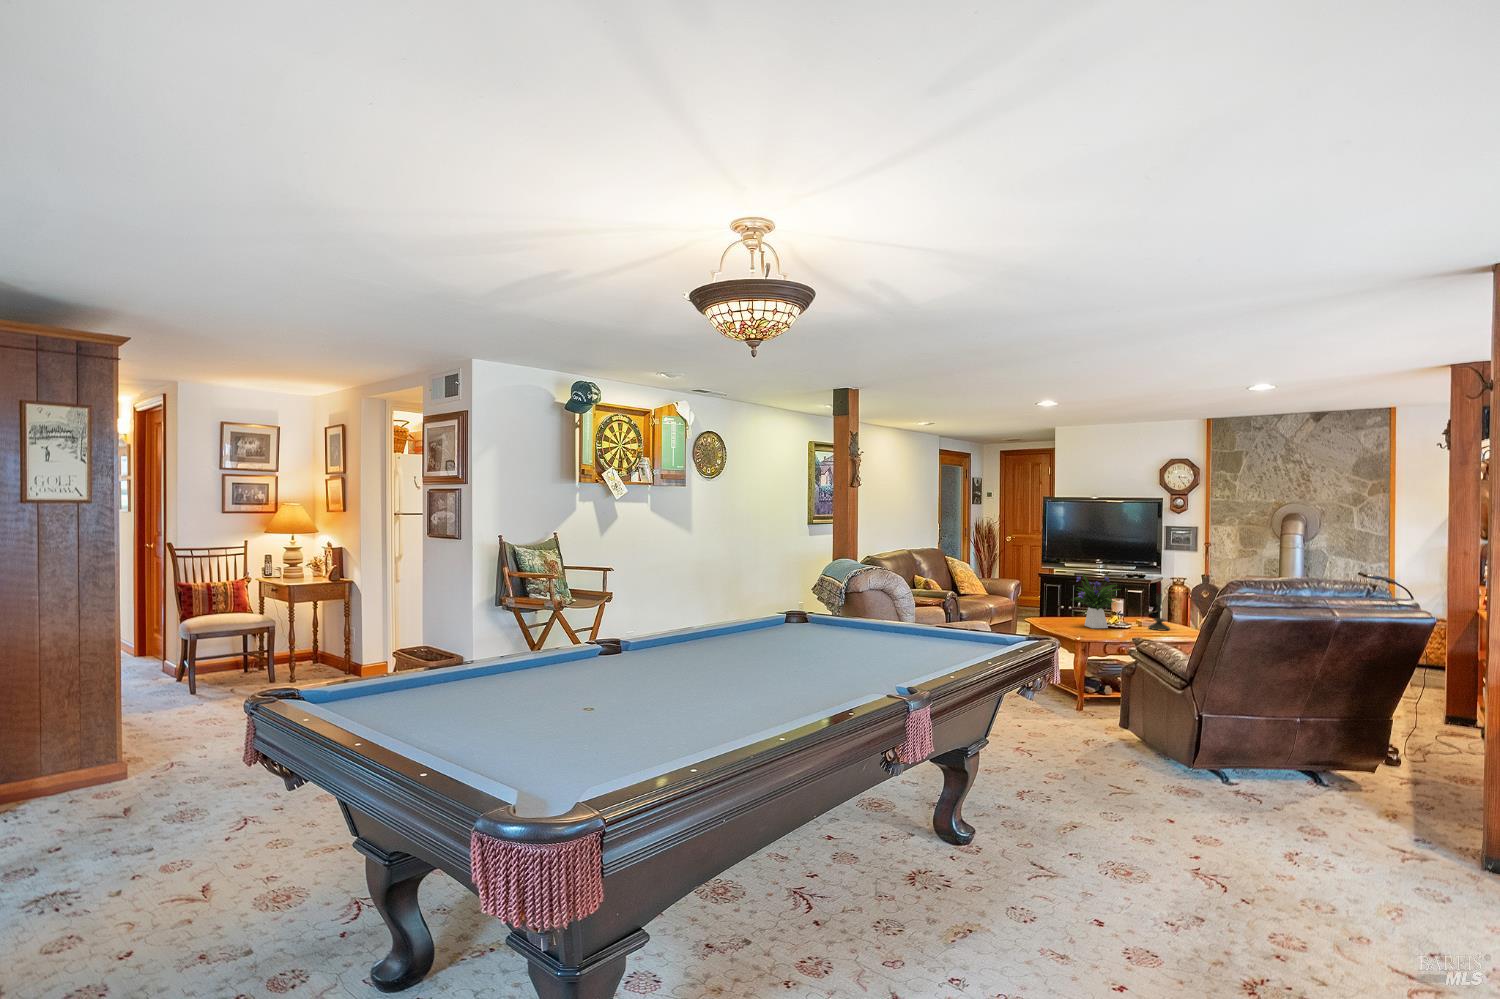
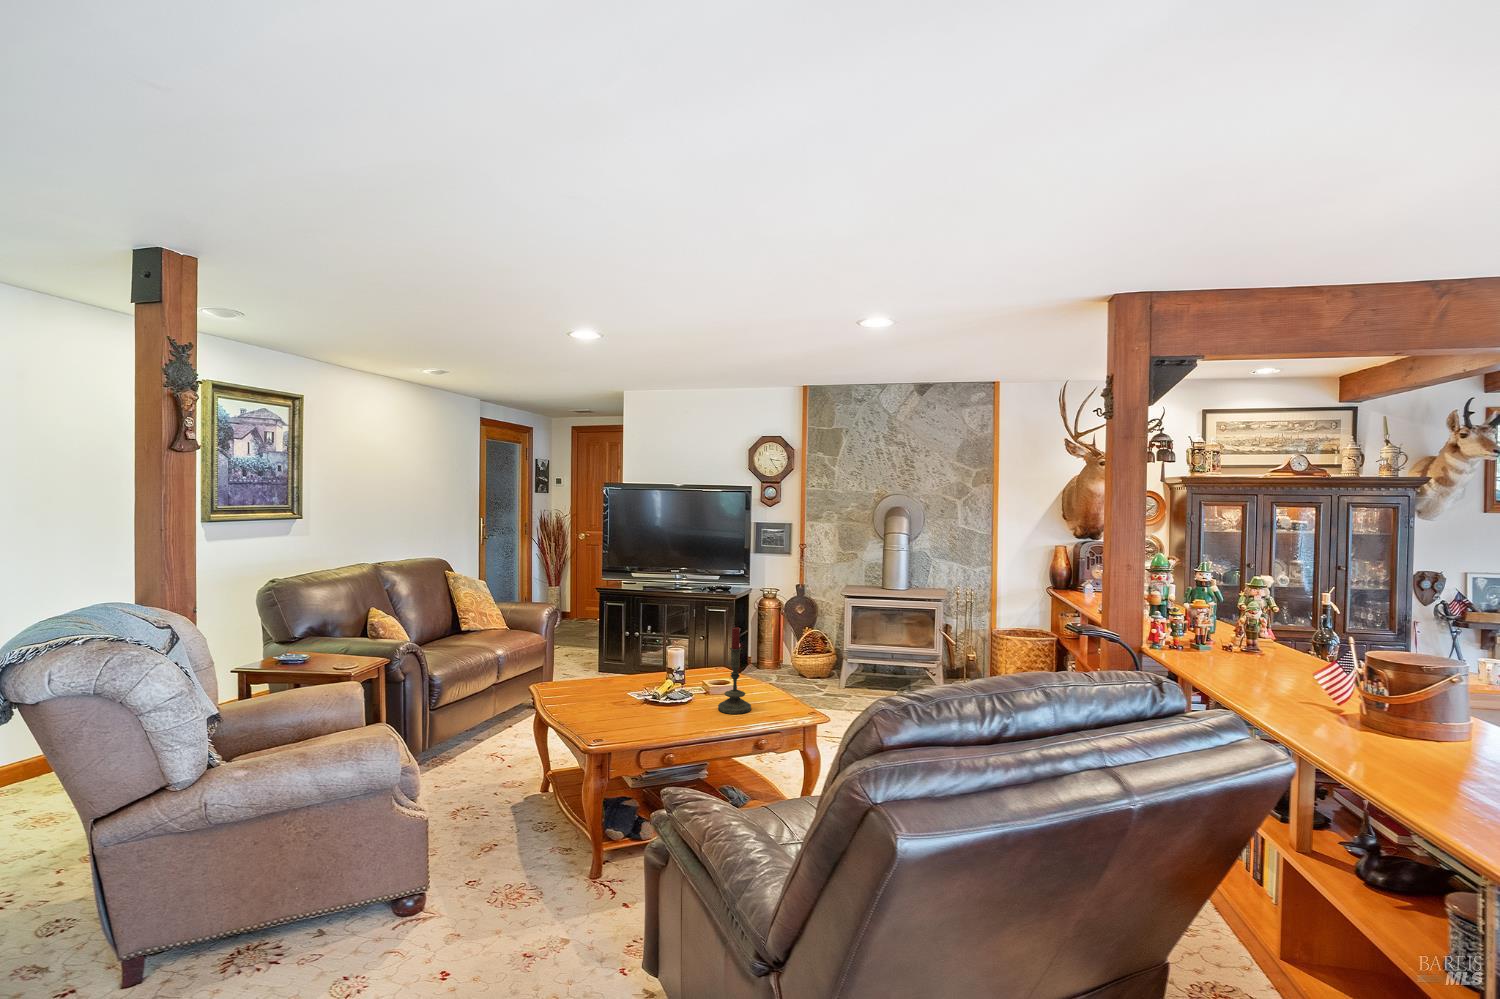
flower arrangement: present [1075,574,1121,628] -> none [581,620,674,721]

